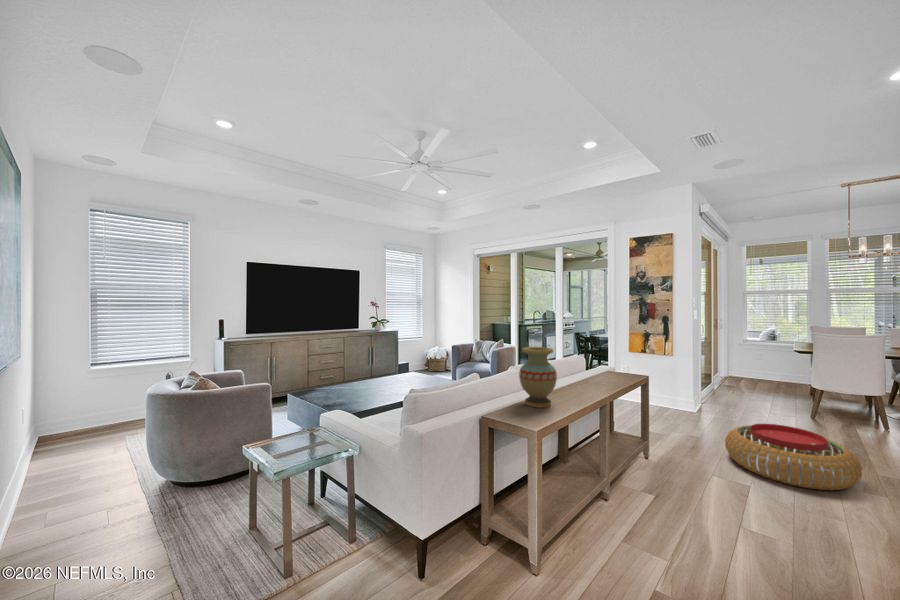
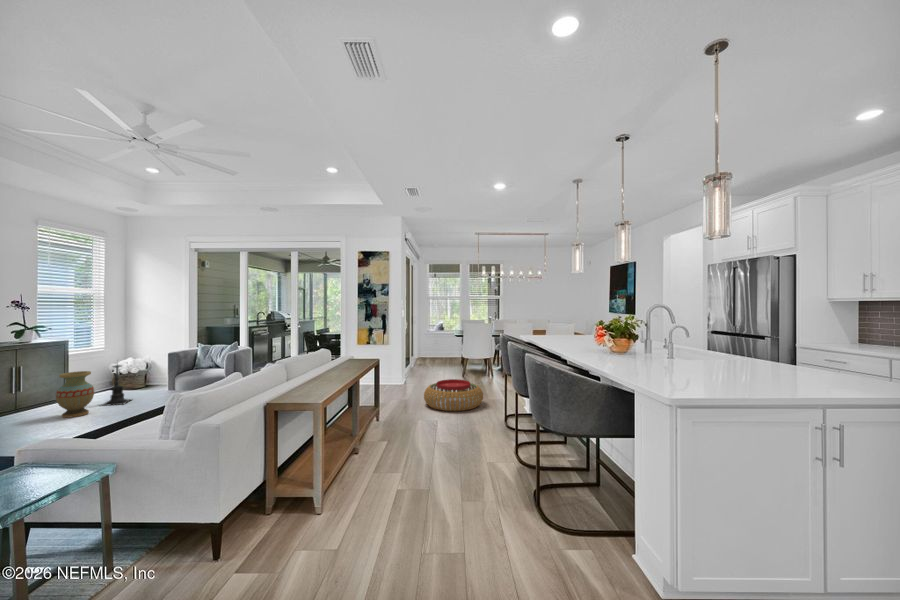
vase: present [519,347,557,408] -> present [56,371,94,418]
candle holder: none [381,350,405,388] -> present [101,364,131,406]

